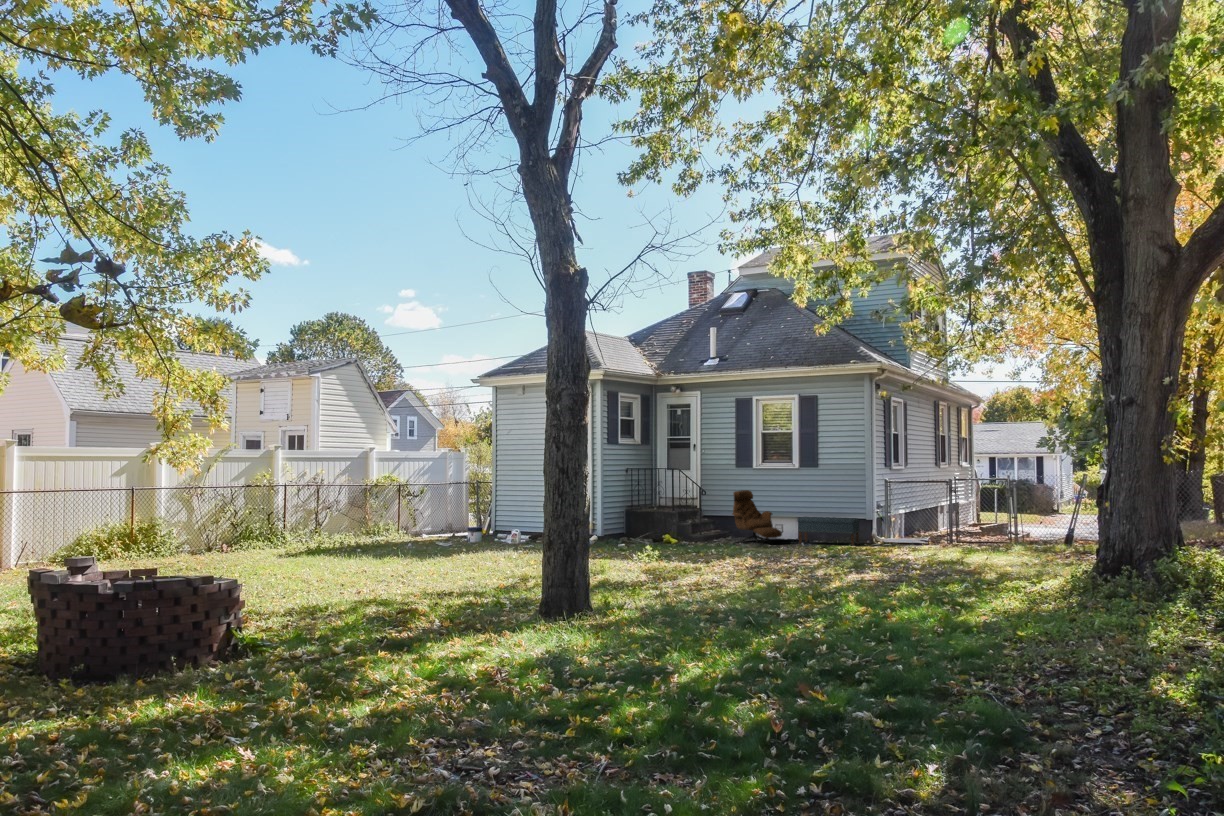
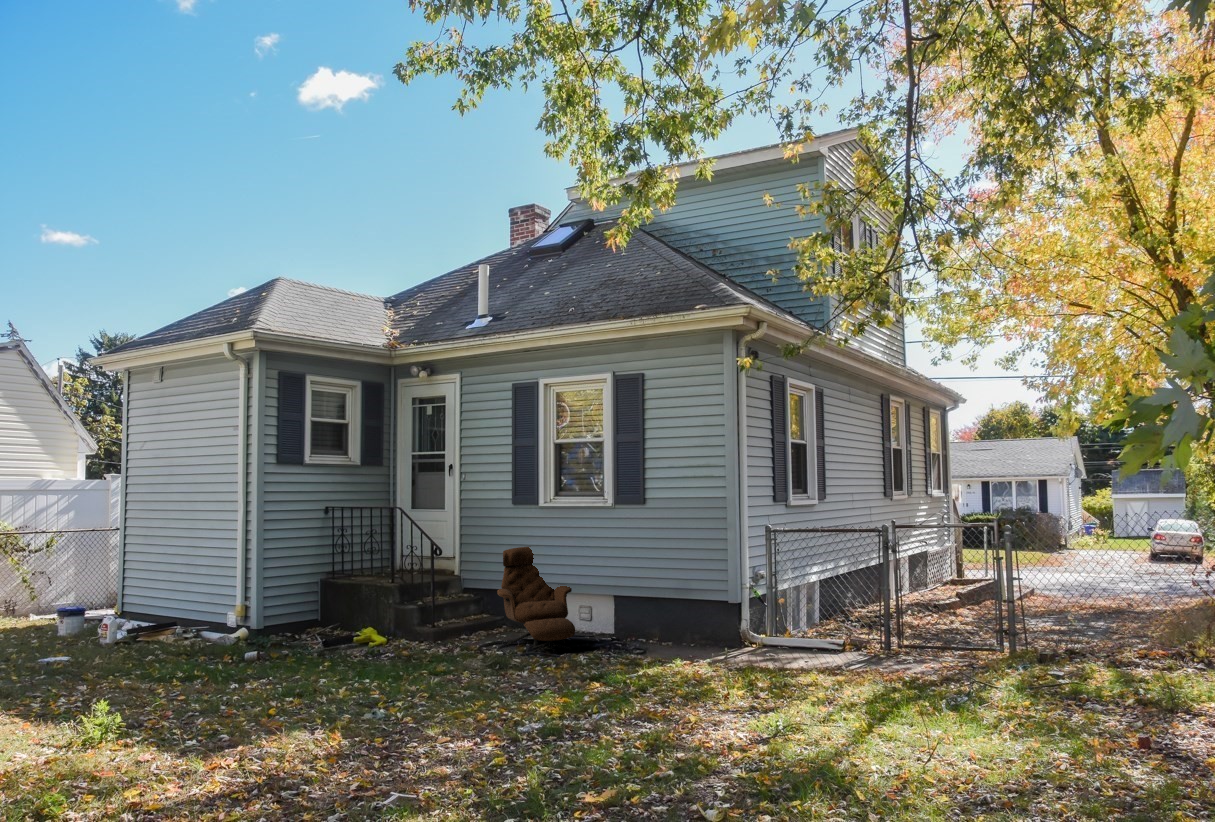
bench: present [797,517,860,546] -> none [604,596,717,659]

